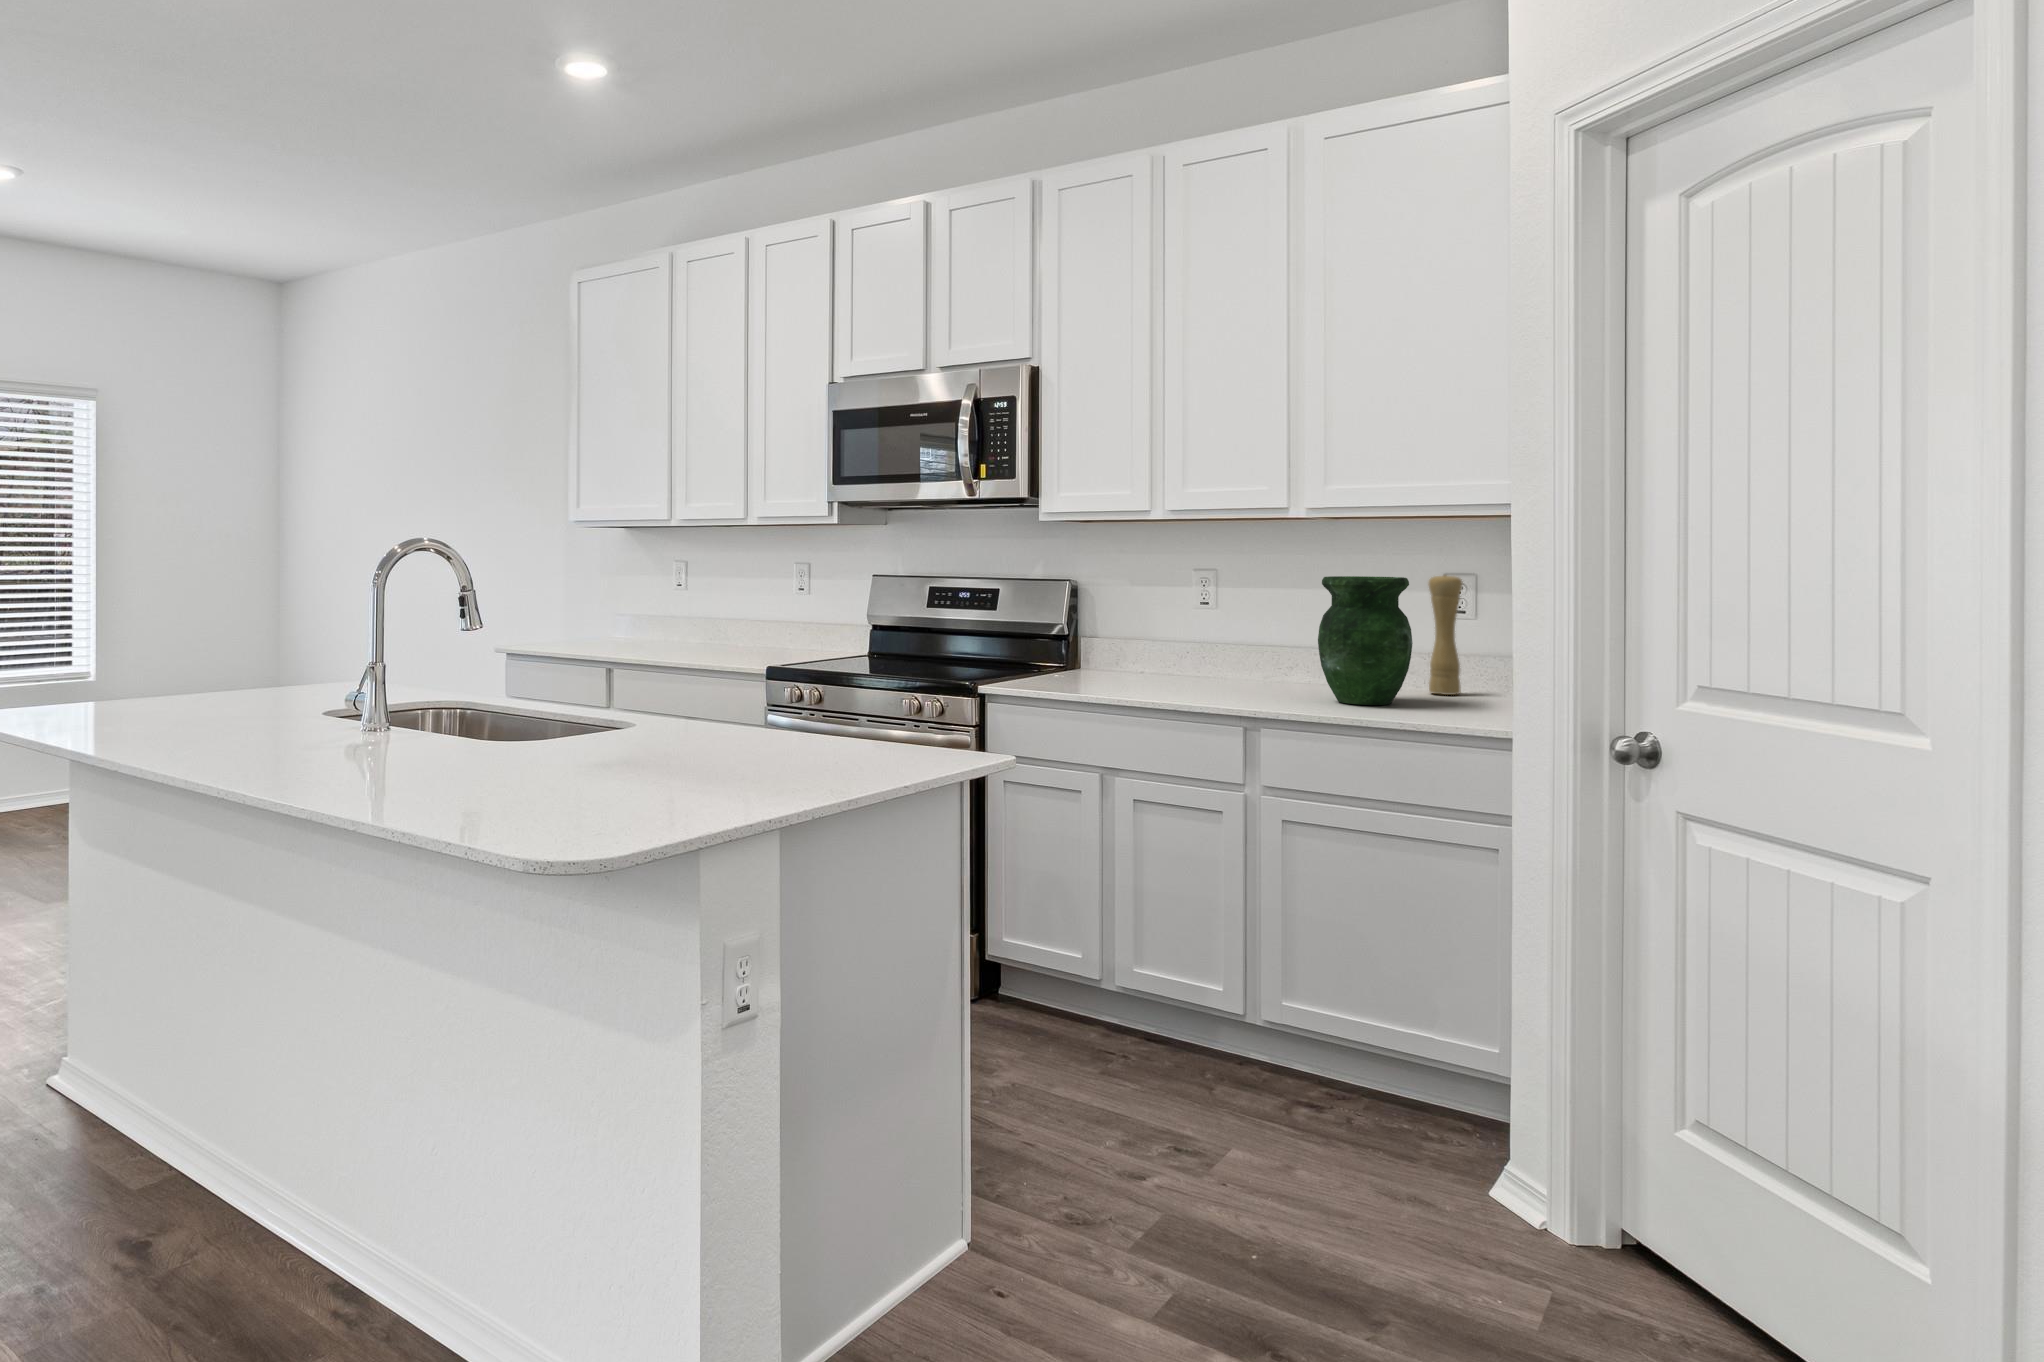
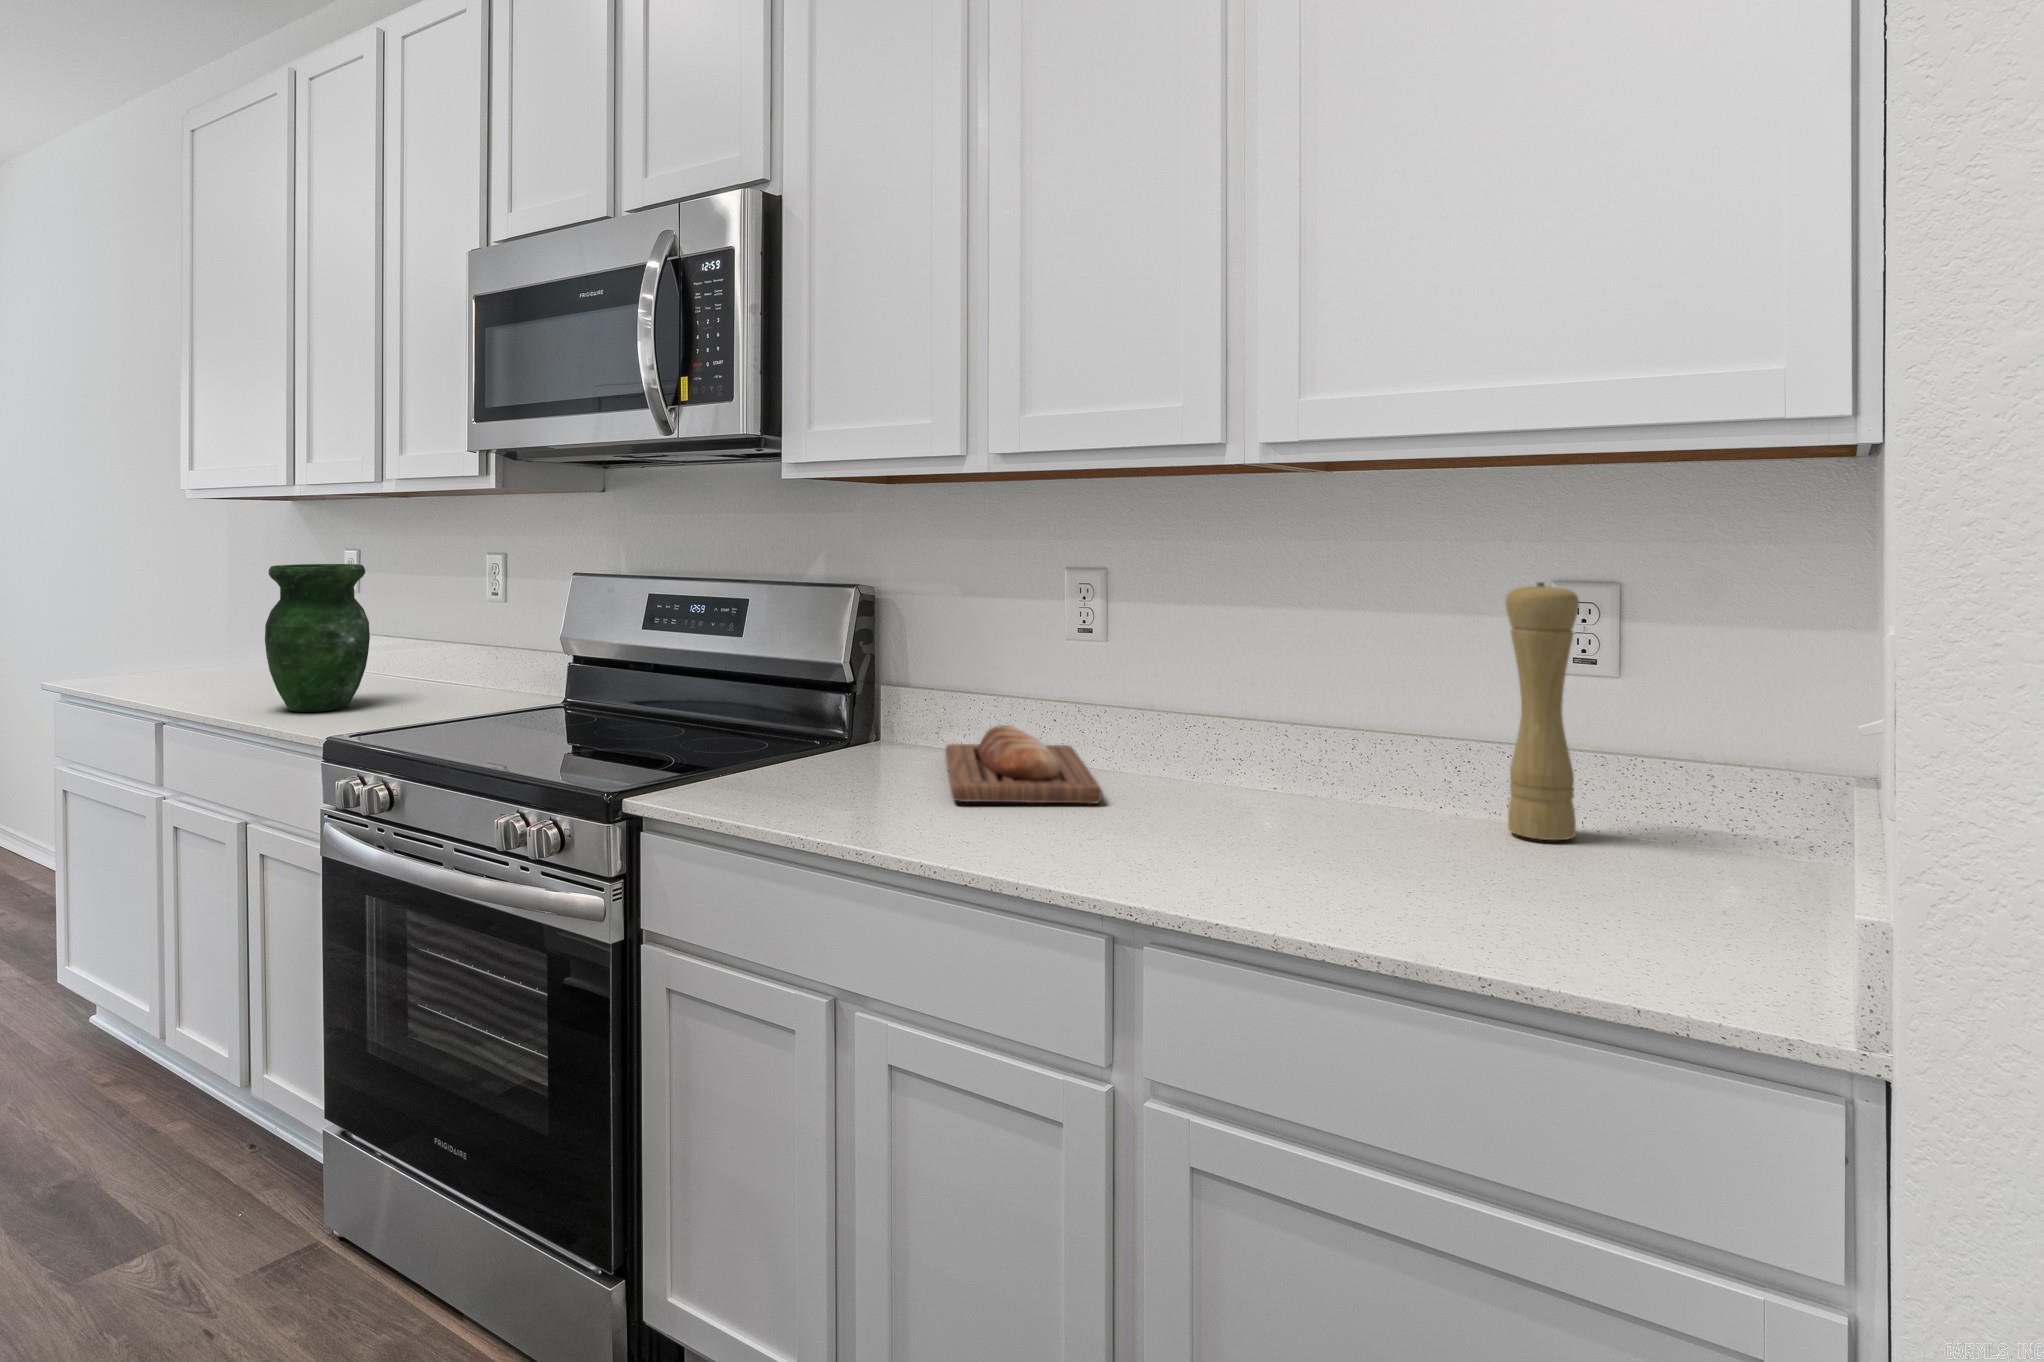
vase: present [1318,576,1413,705] -> present [265,564,370,712]
bread loaf: none [1126,654,1227,687] -> present [945,725,1102,804]

